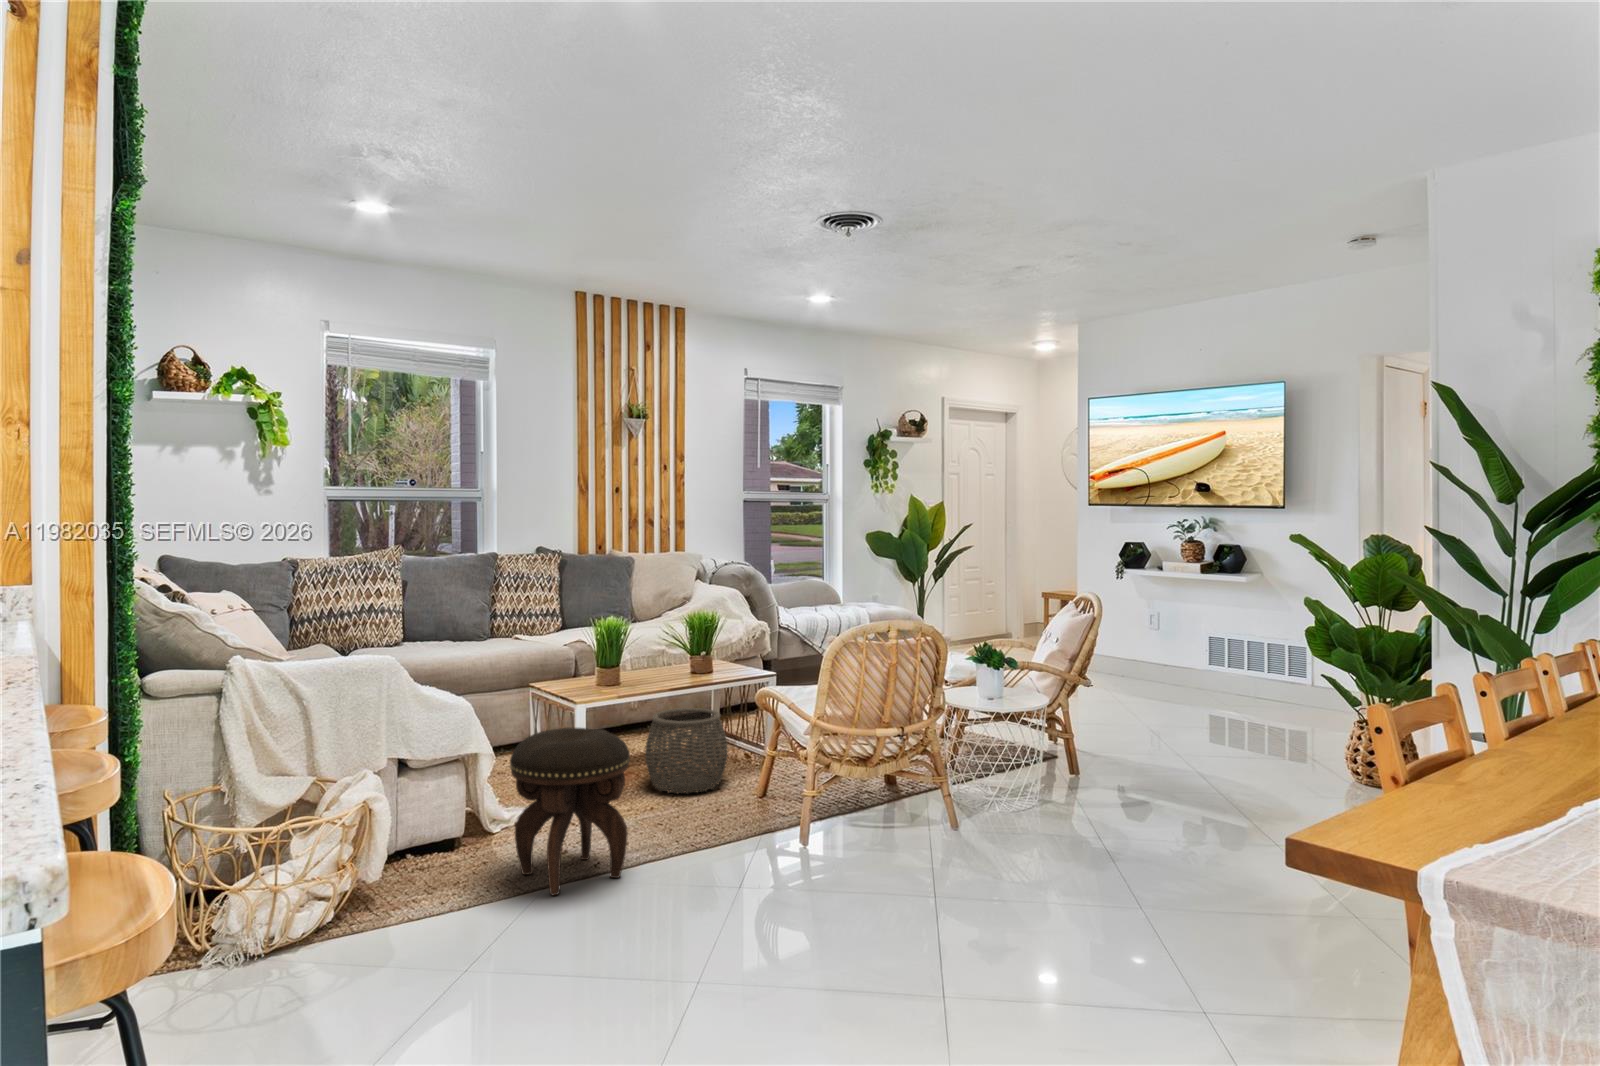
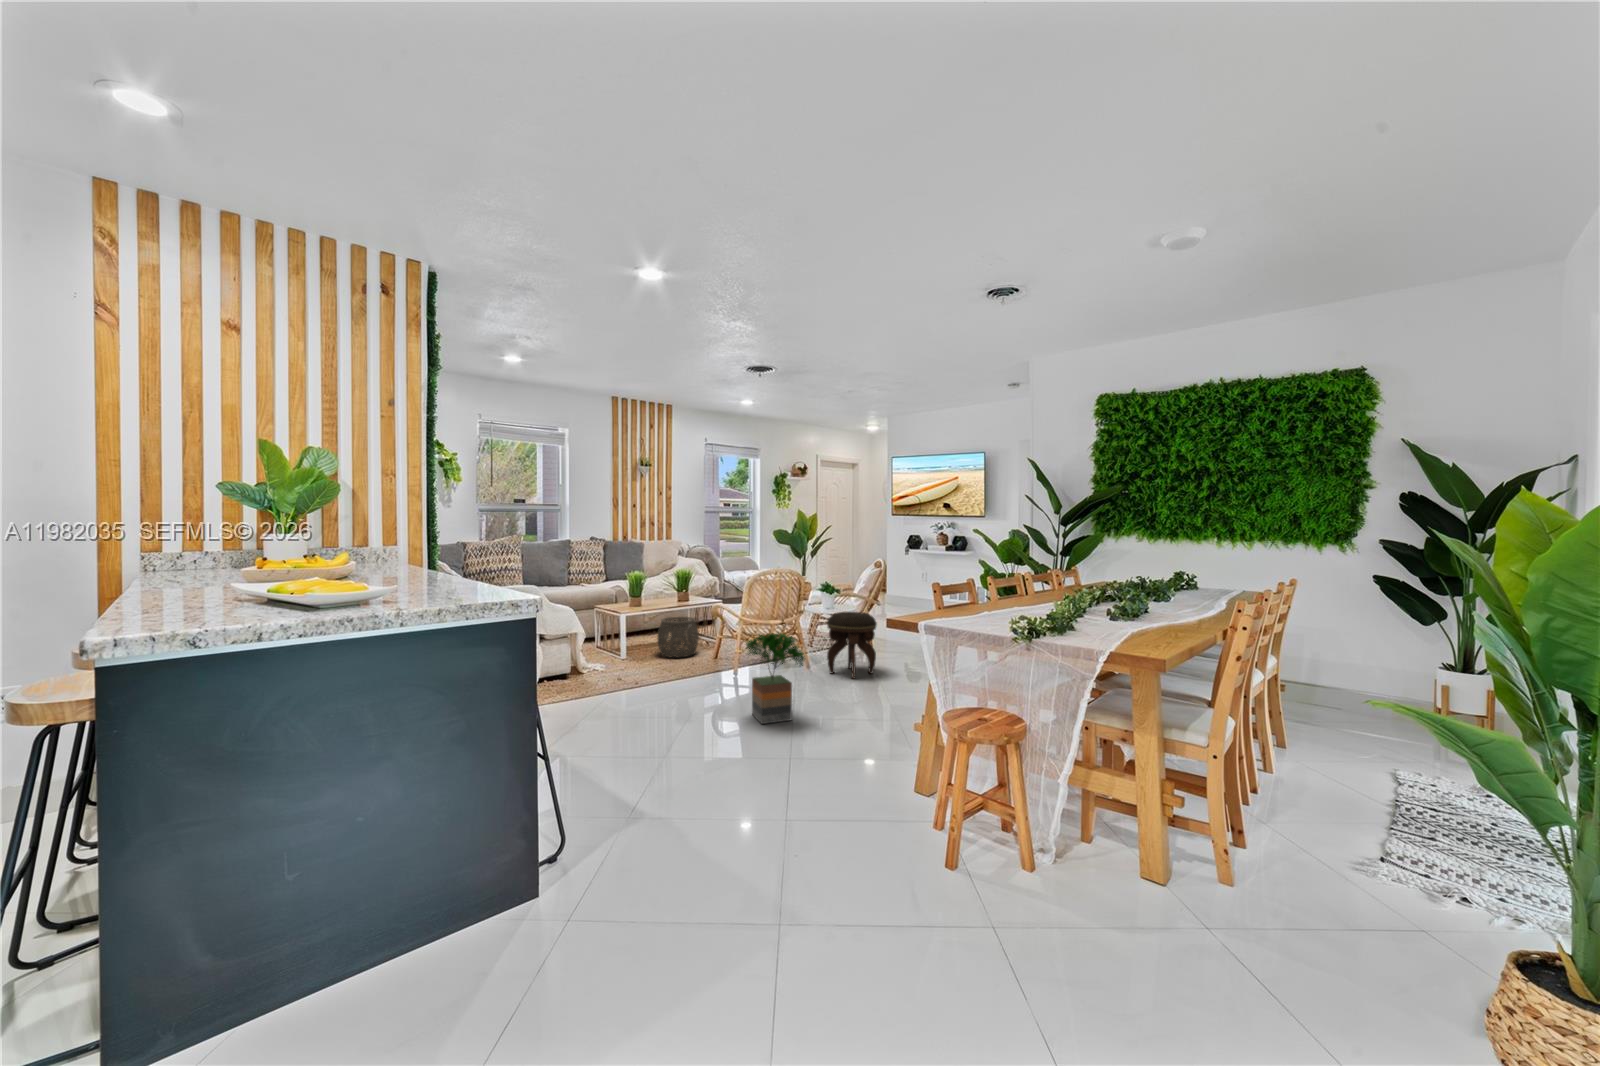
footstool: present [510,728,630,895] -> present [827,612,877,679]
potted tree: none [824,780,978,1014] -> present [746,633,805,724]

